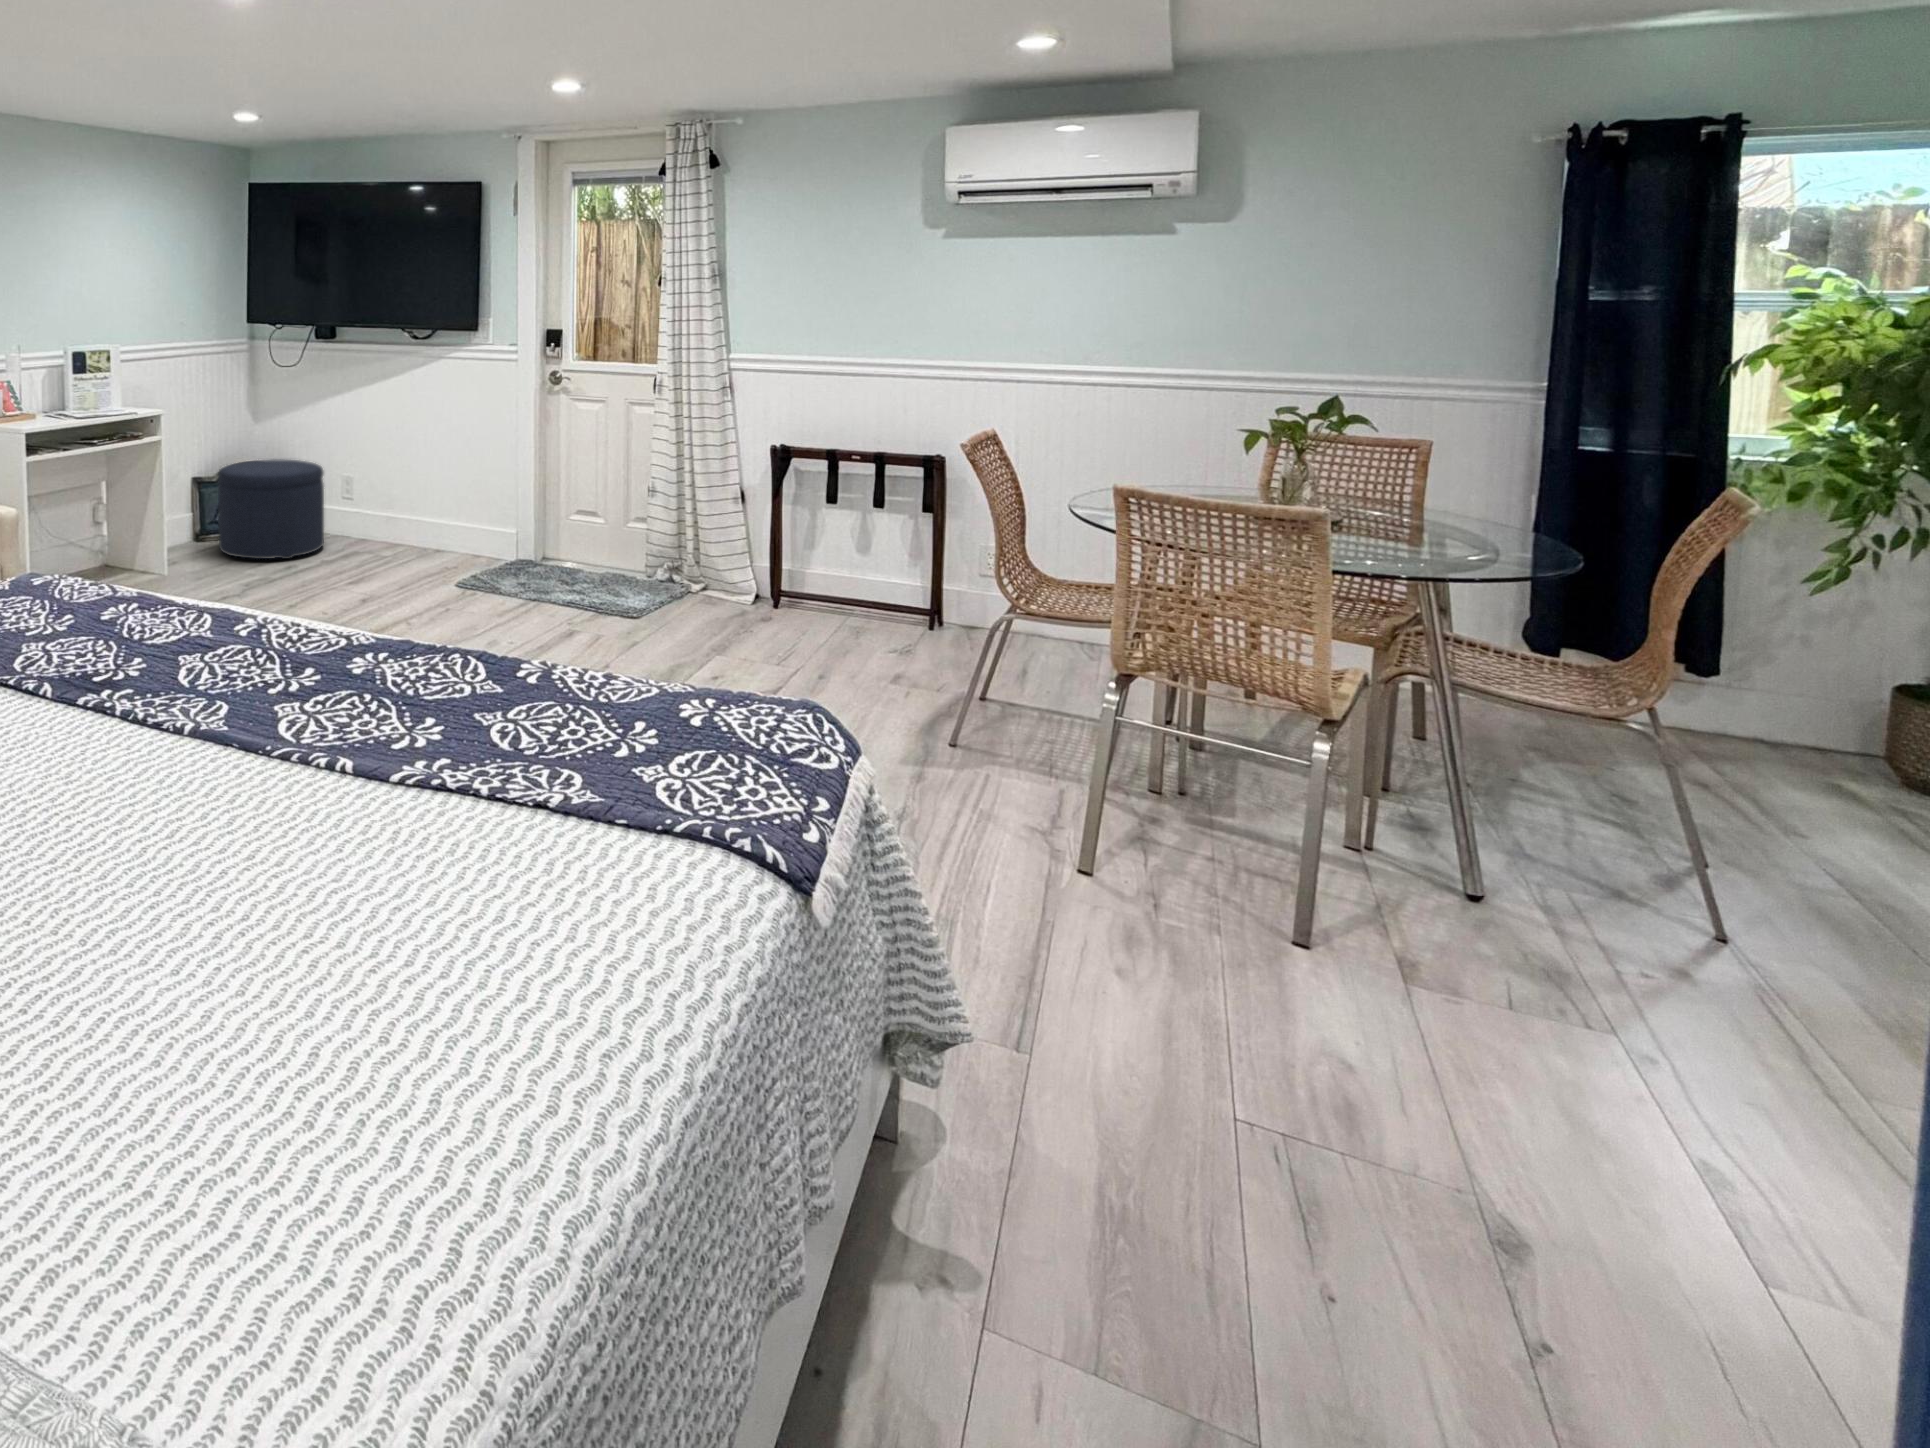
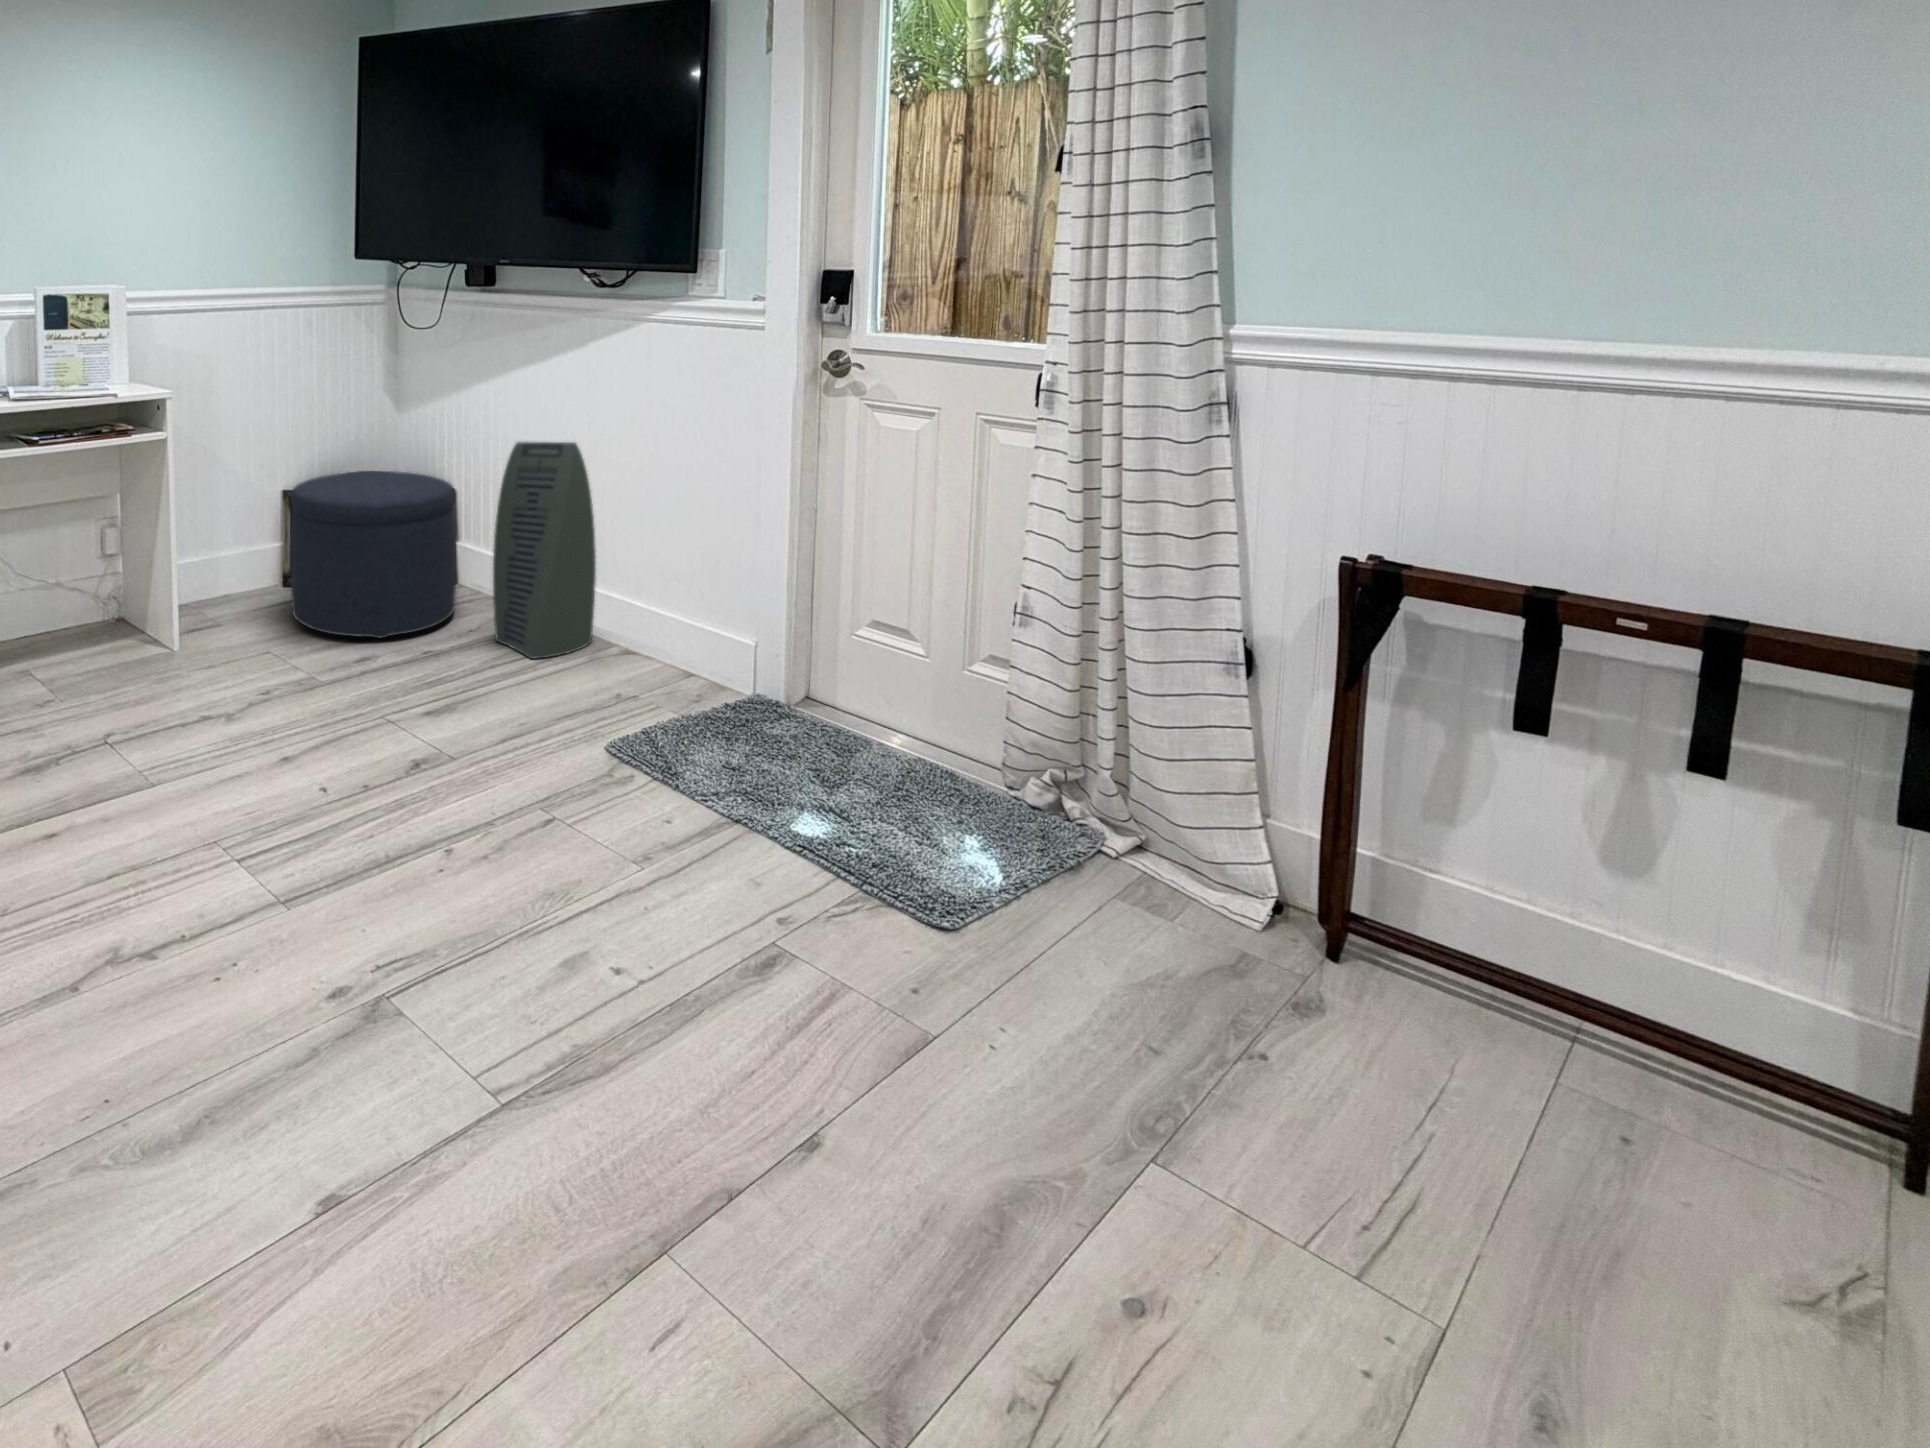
air purifier: none [358,431,416,559] -> present [493,441,596,659]

